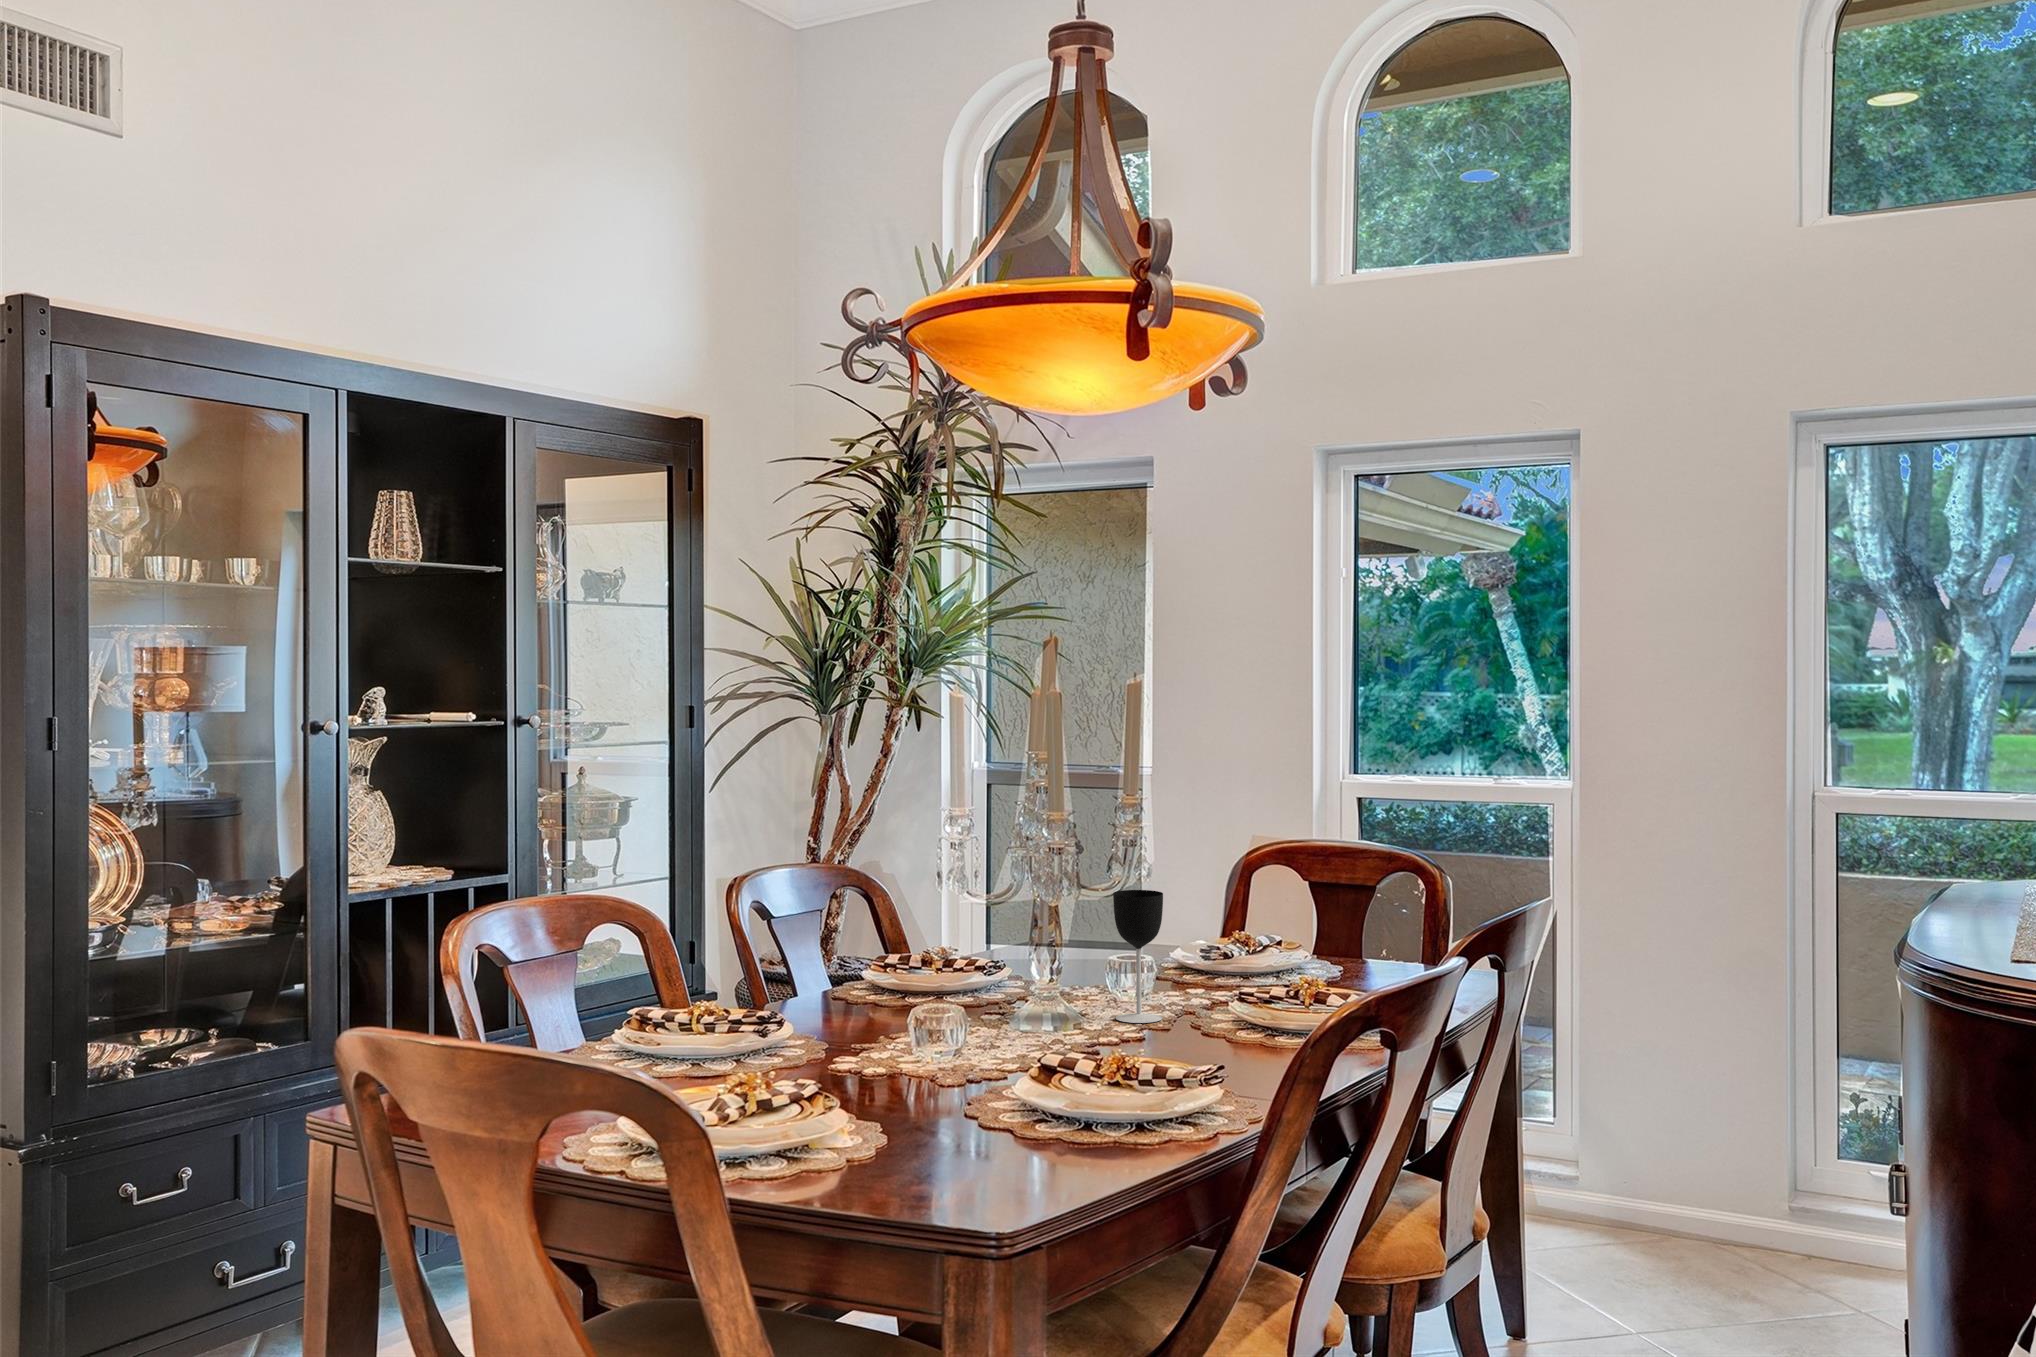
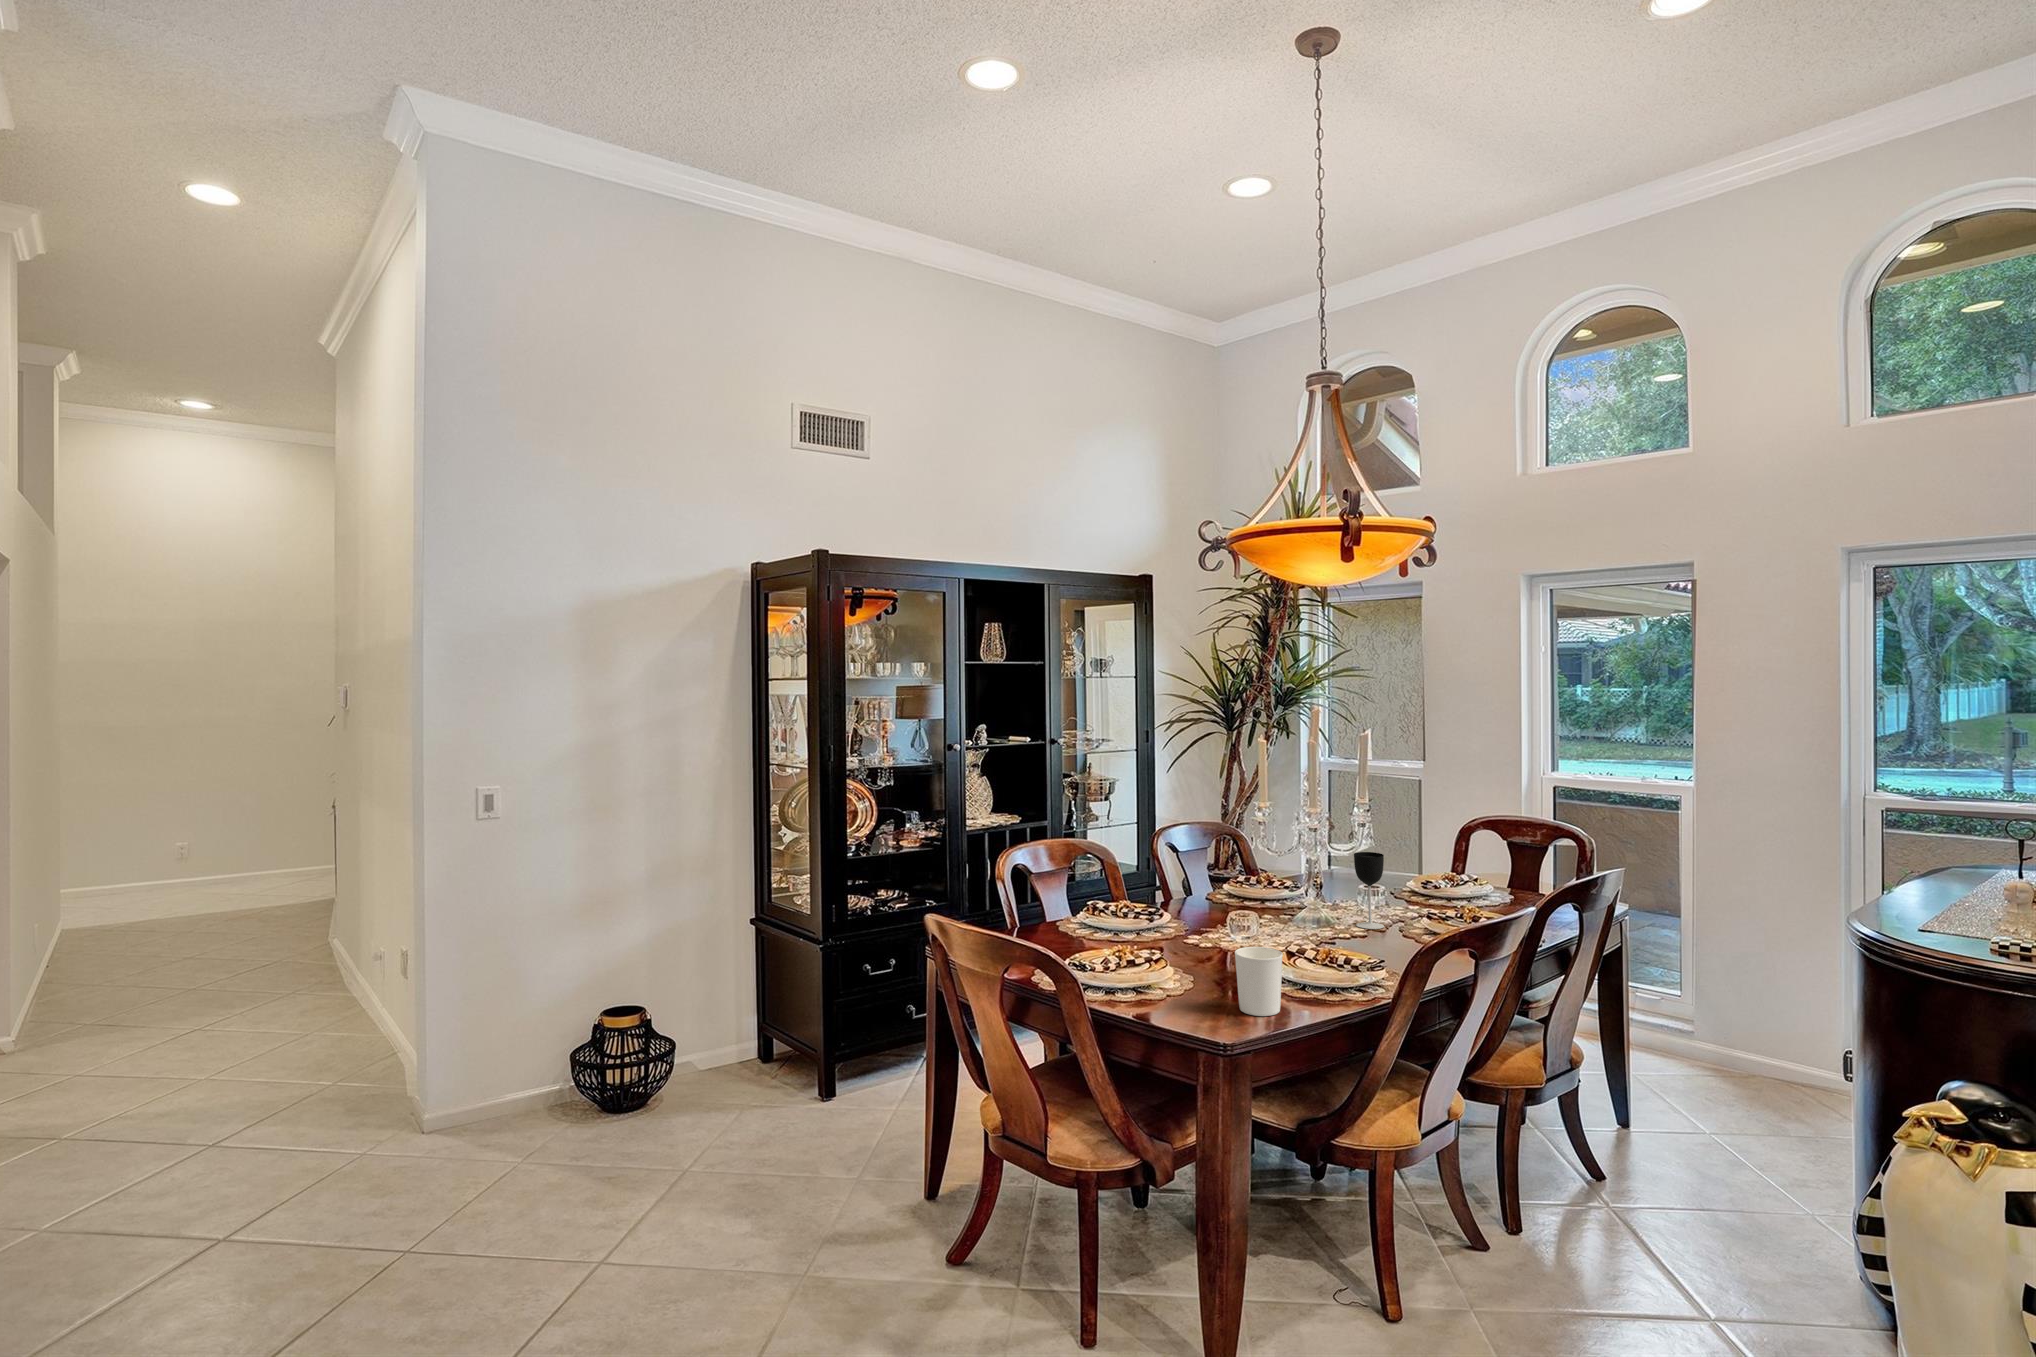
candle holder: none [983,1053,1073,1183] -> present [1235,947,1283,1016]

